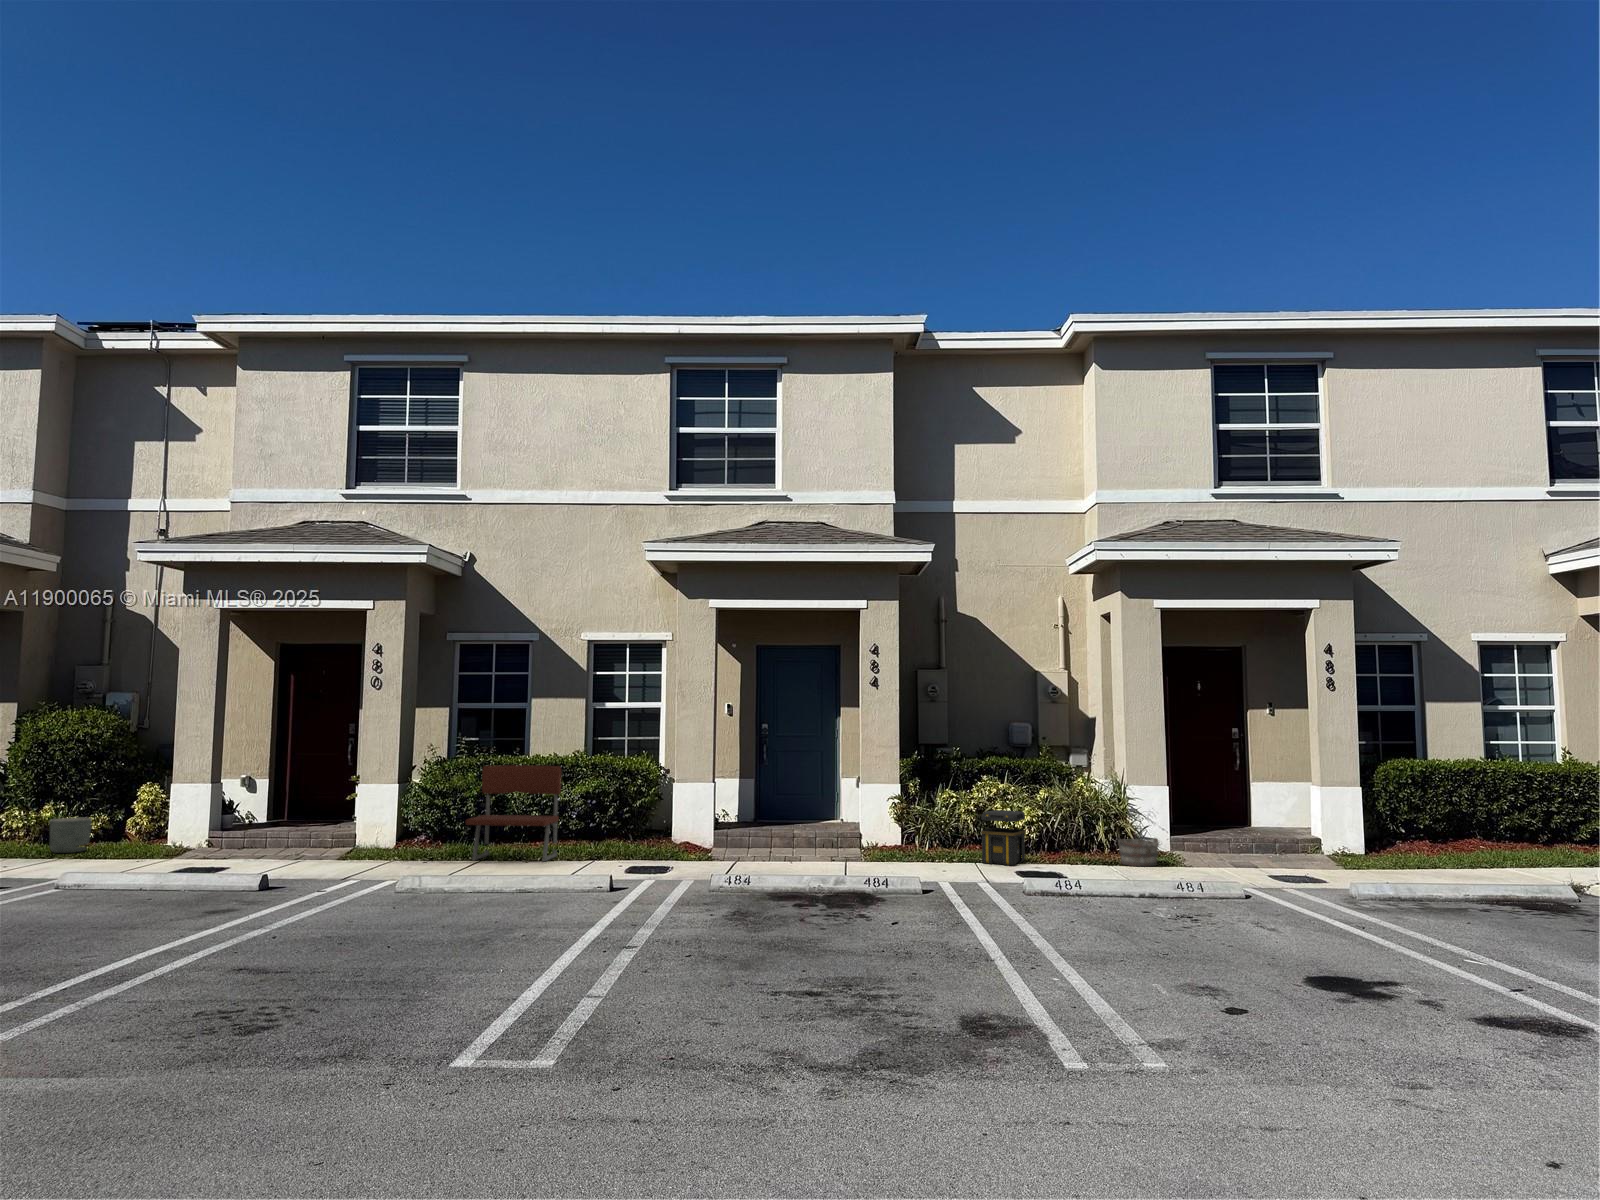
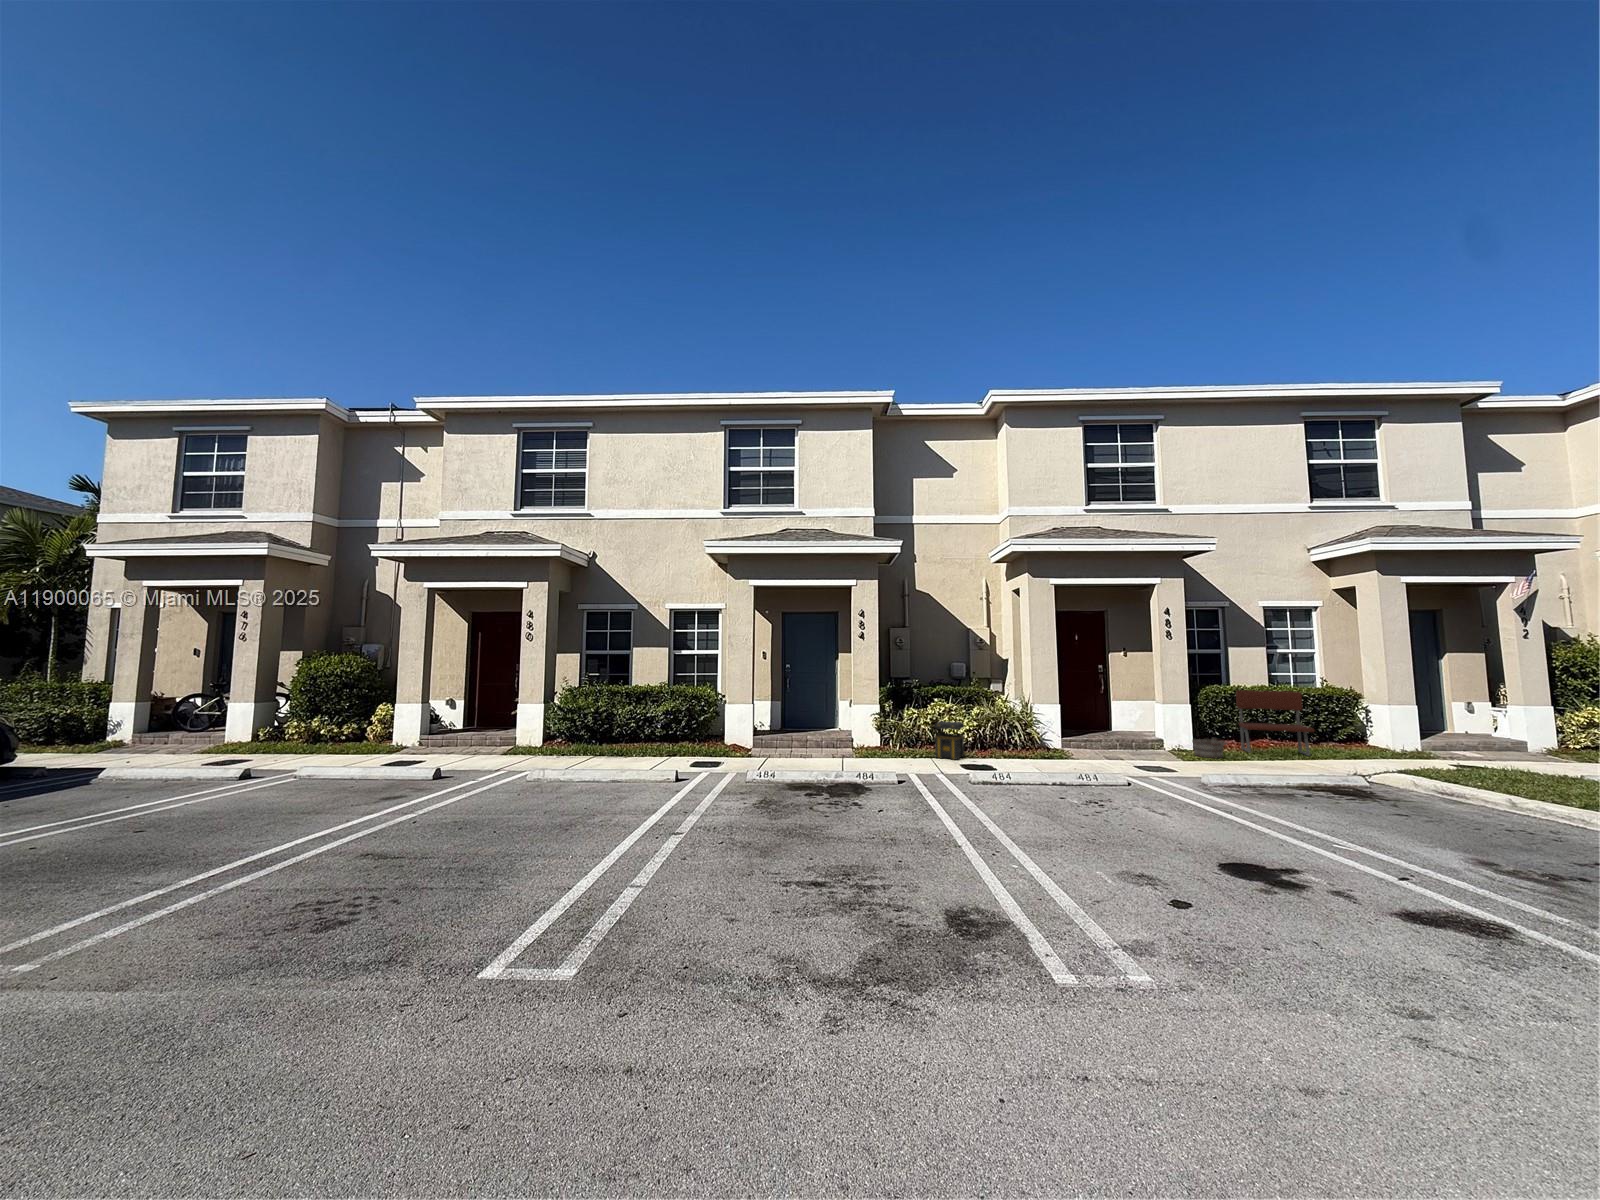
bench: present [466,765,561,862] -> present [1236,690,1314,756]
planter: present [50,817,92,853] -> none [313,726,343,750]
bucket: present [1118,838,1159,866] -> present [1192,738,1227,758]

